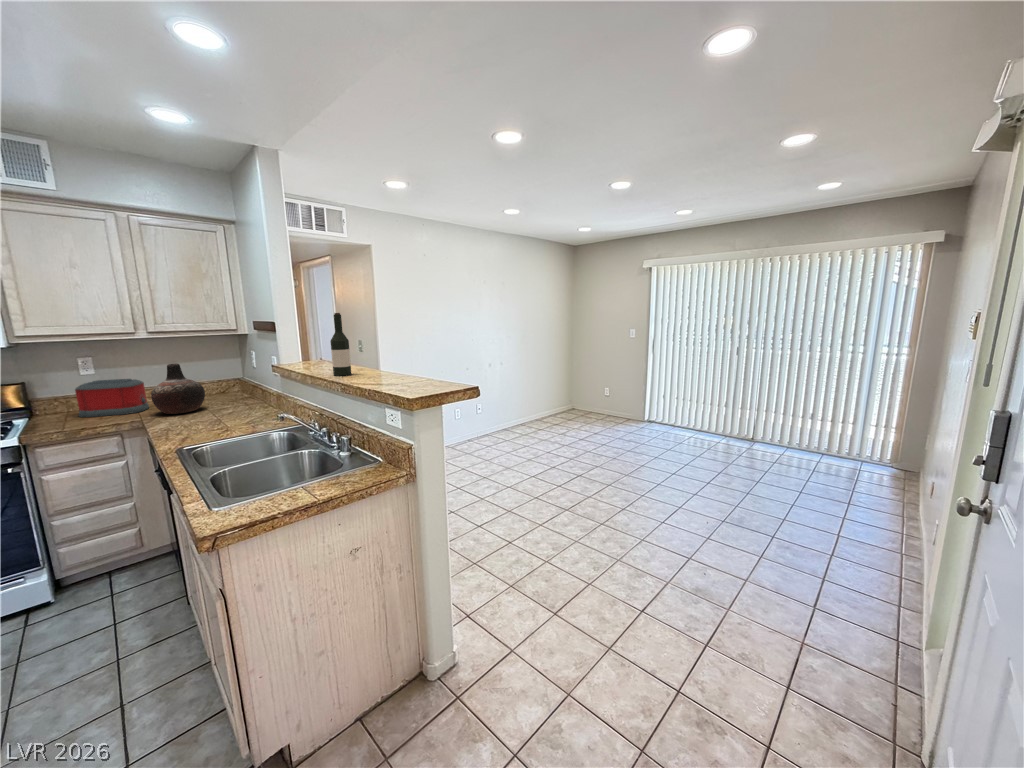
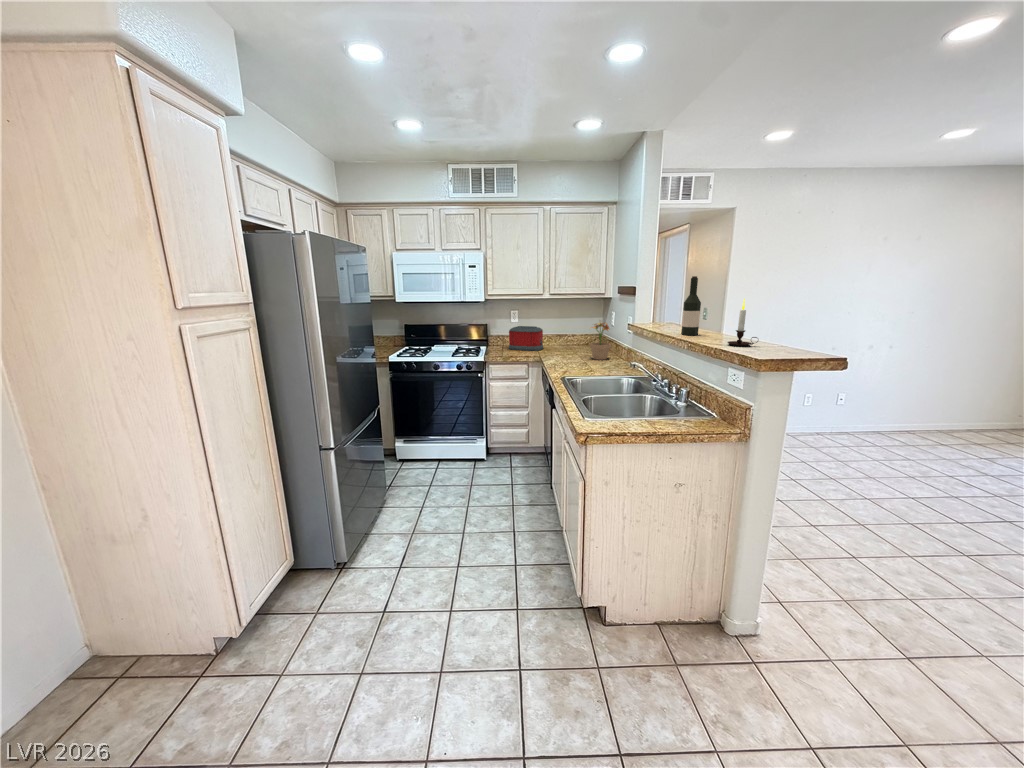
candle: none [380,336,408,384] -> present [728,299,758,346]
vase: present [151,363,205,414] -> none [547,317,578,355]
potted plant: none [218,363,254,413] -> present [590,323,611,360]

